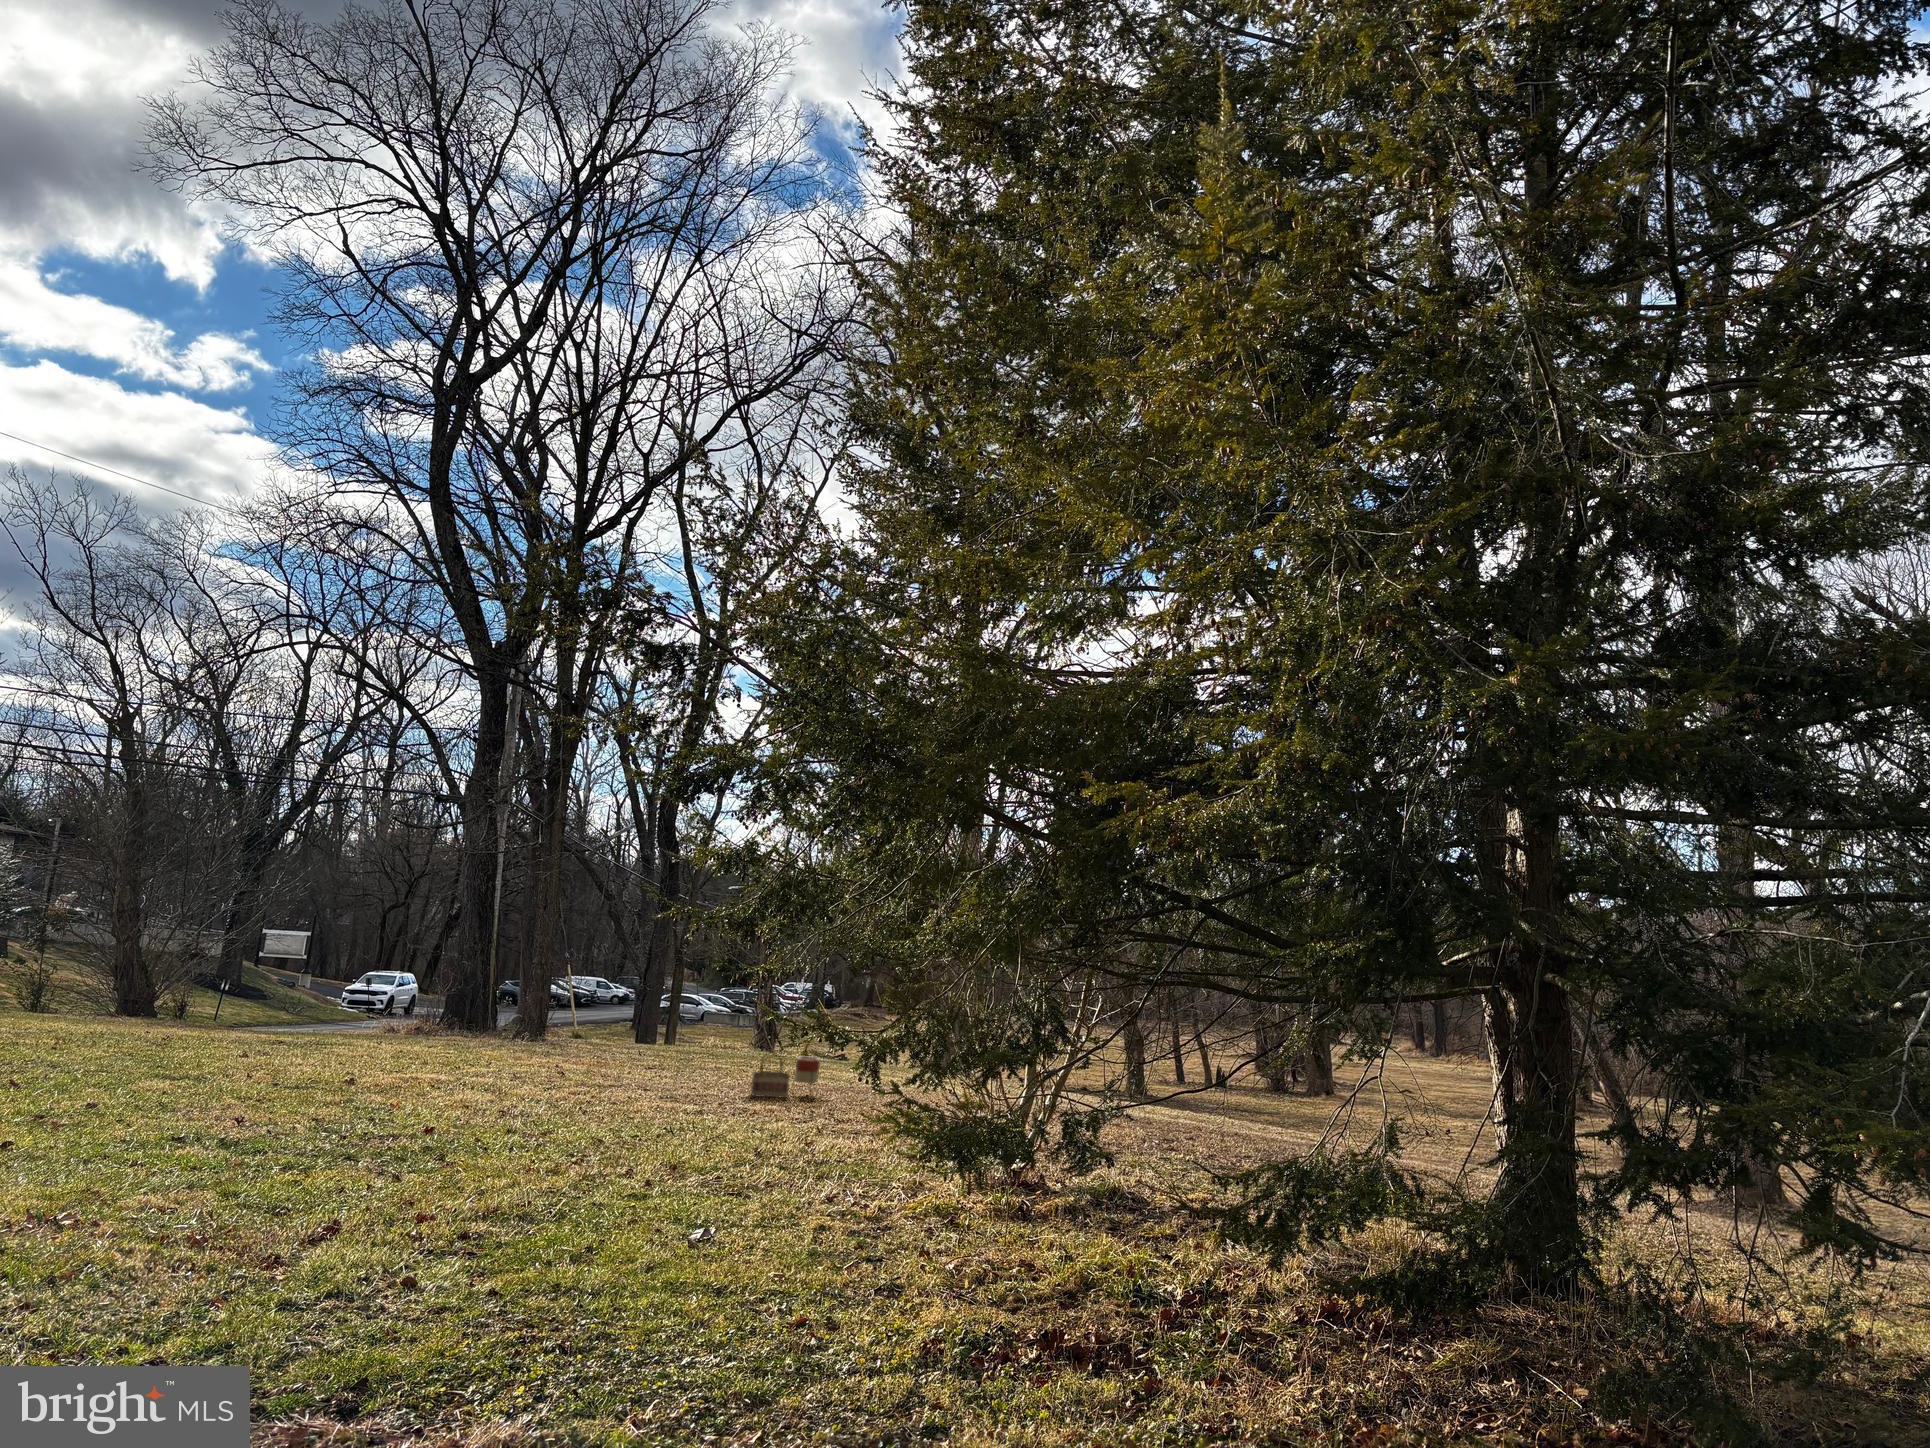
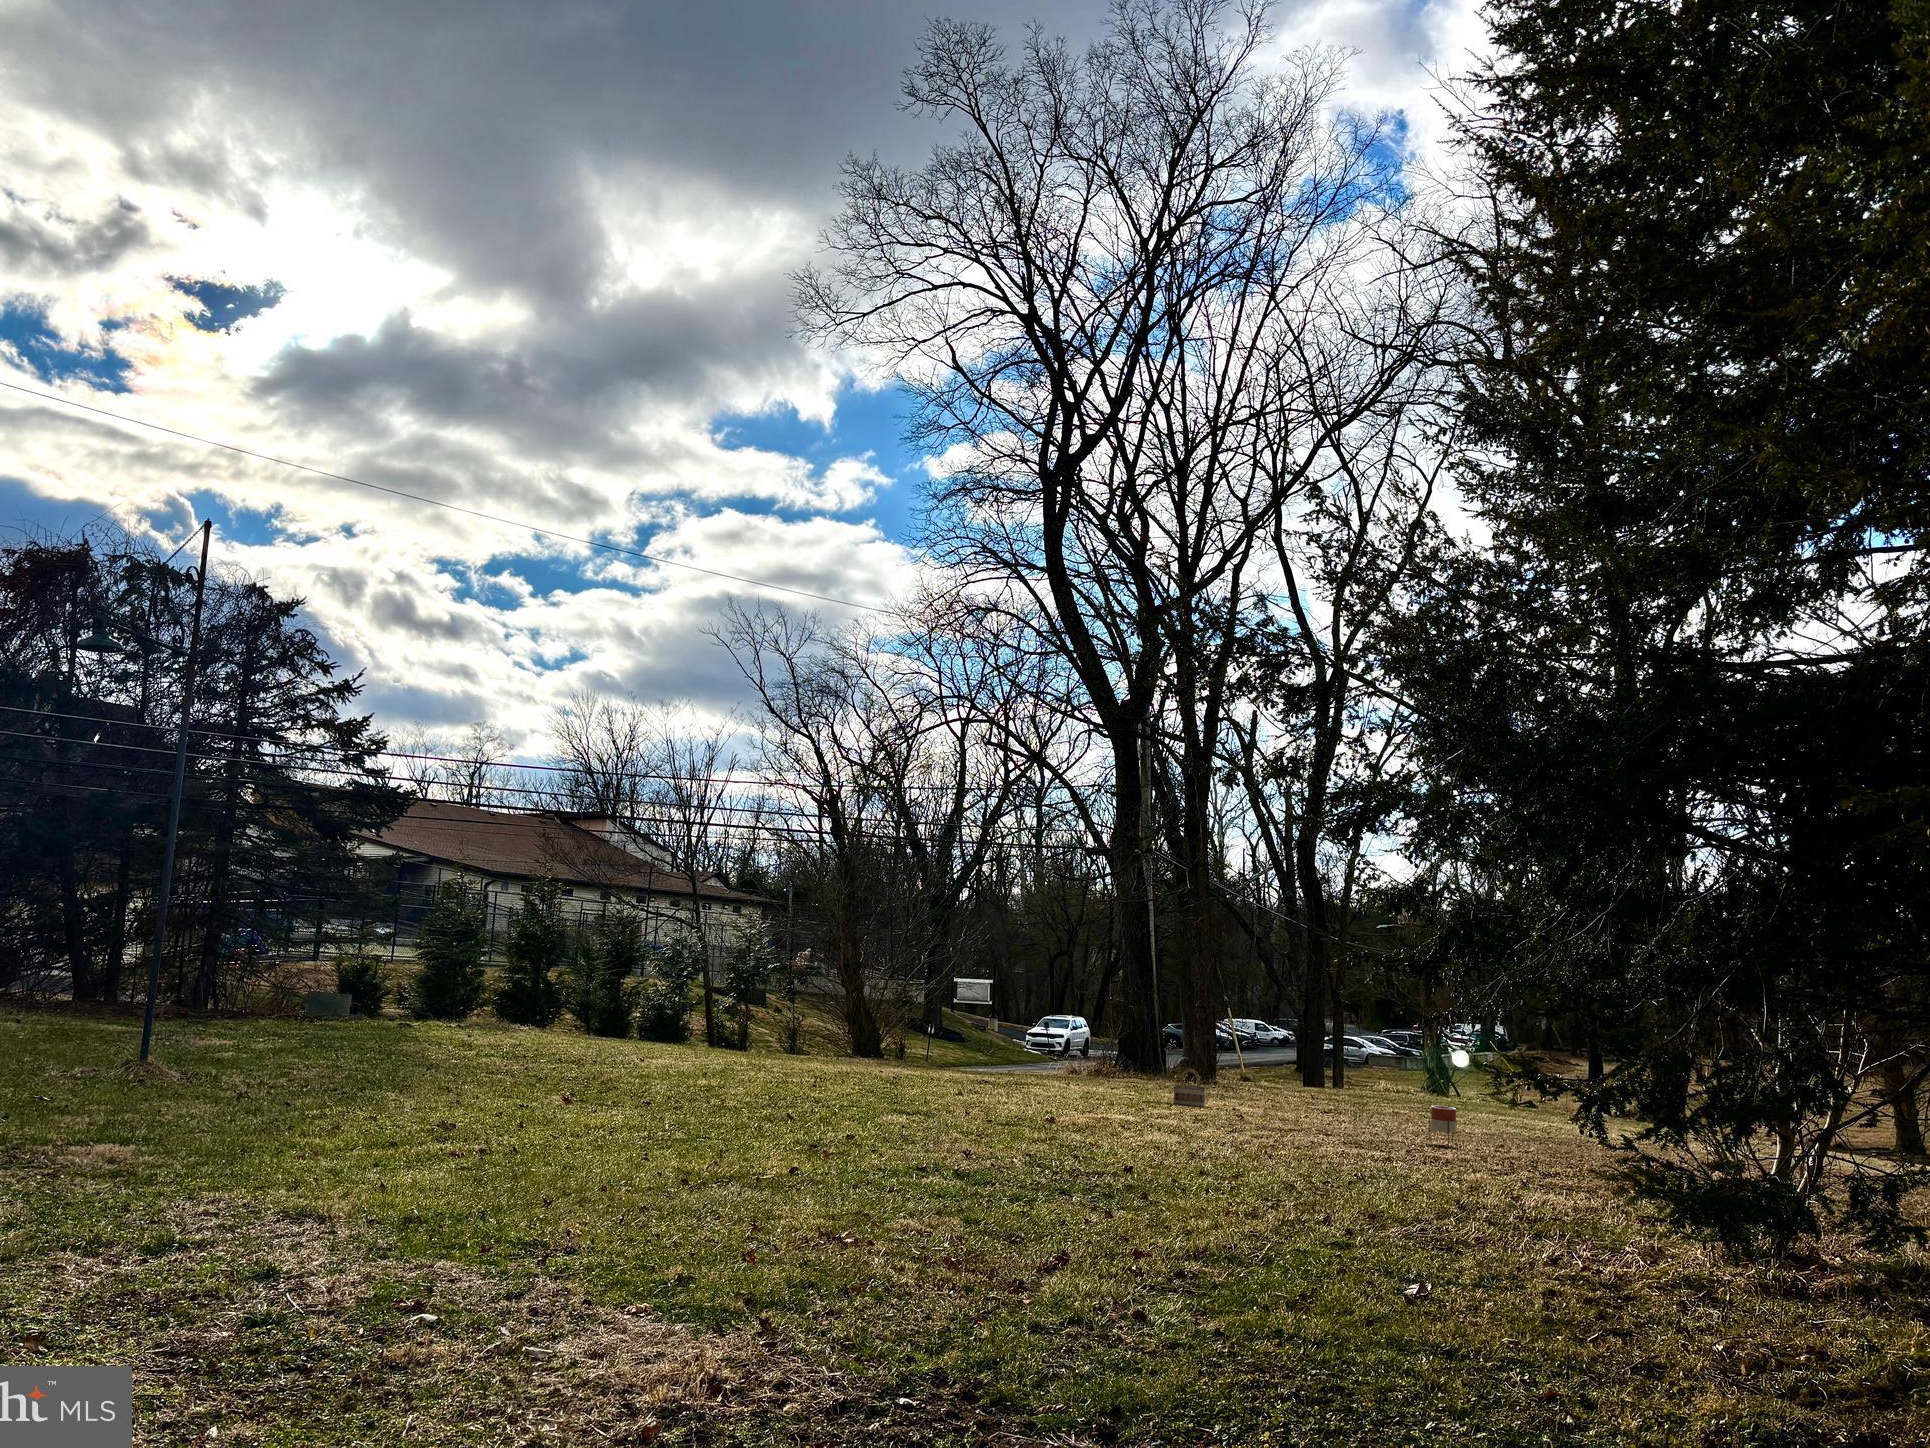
basket: present [751,1052,790,1098] -> present [1174,1069,1206,1107]

